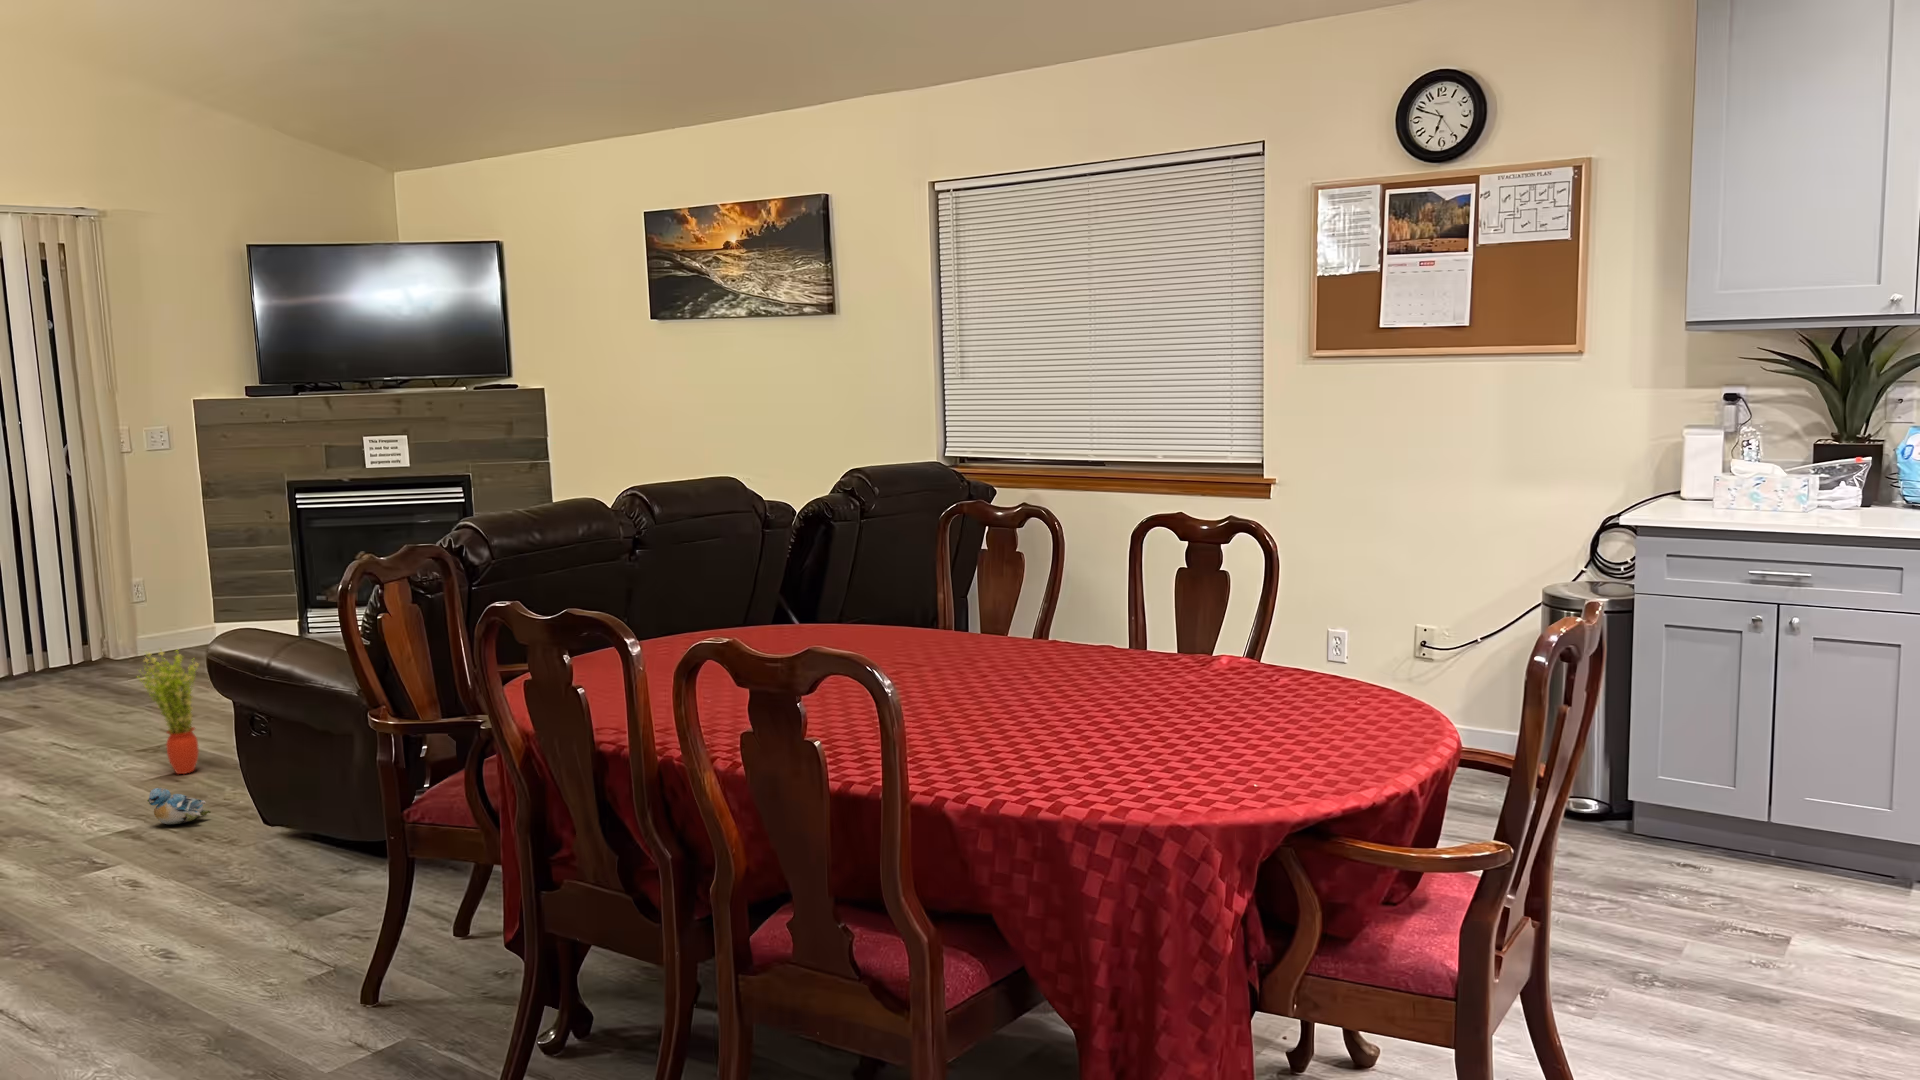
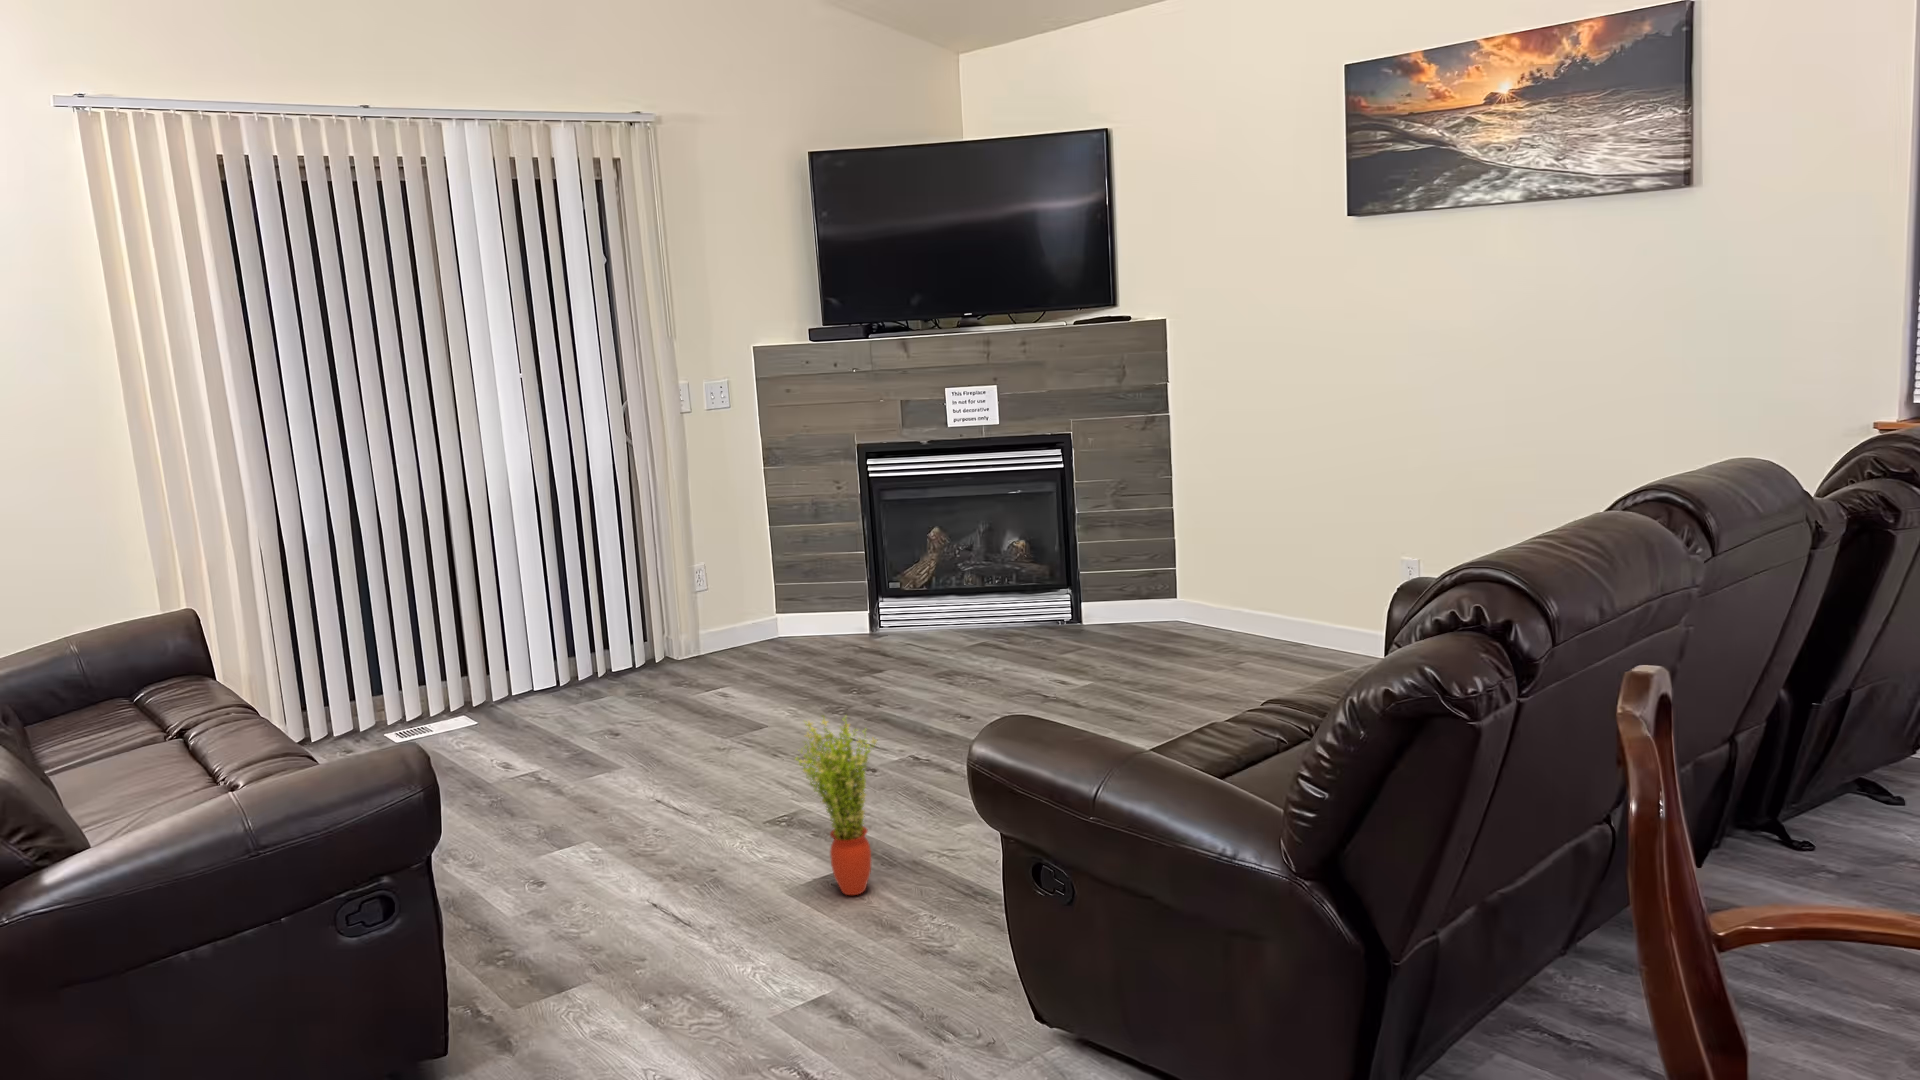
plush toy: present [147,788,211,824] -> none [858,971,948,1029]

